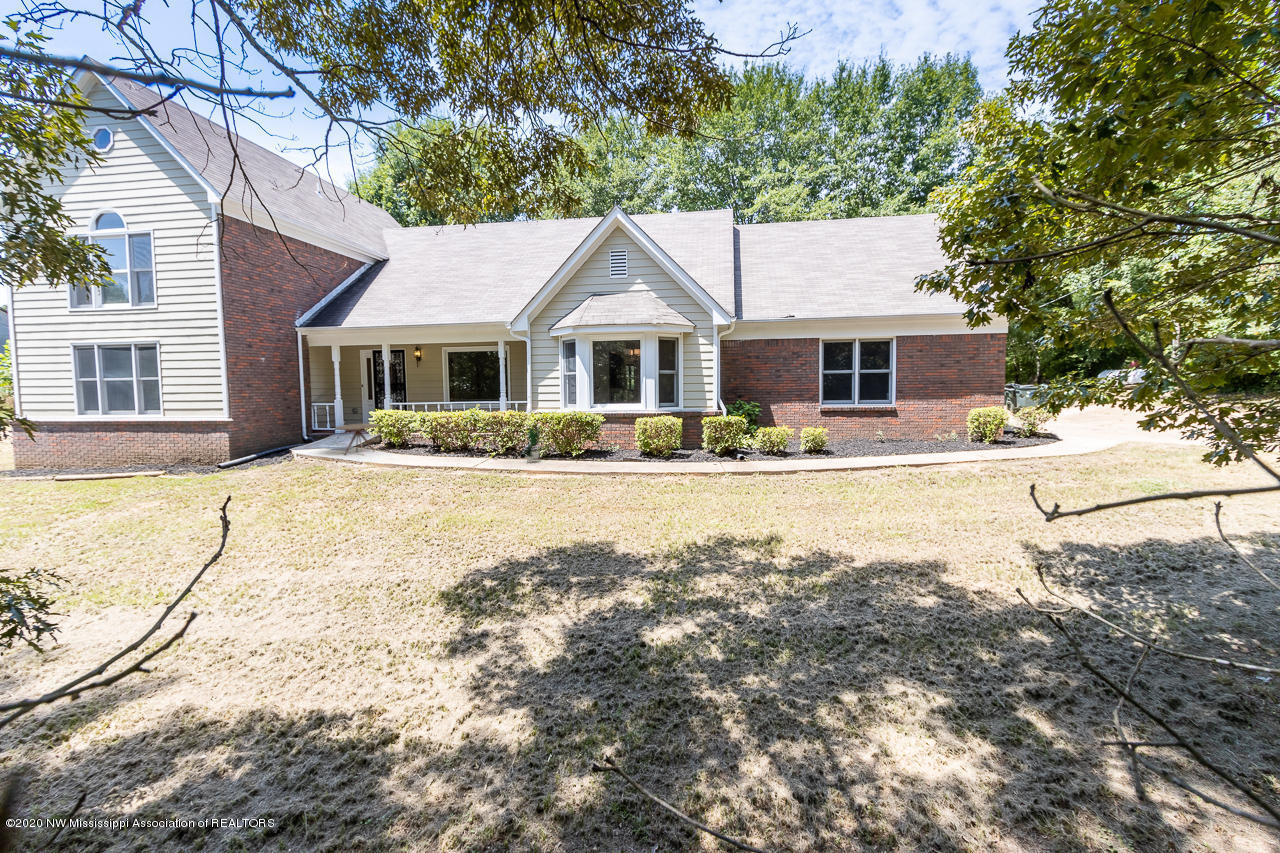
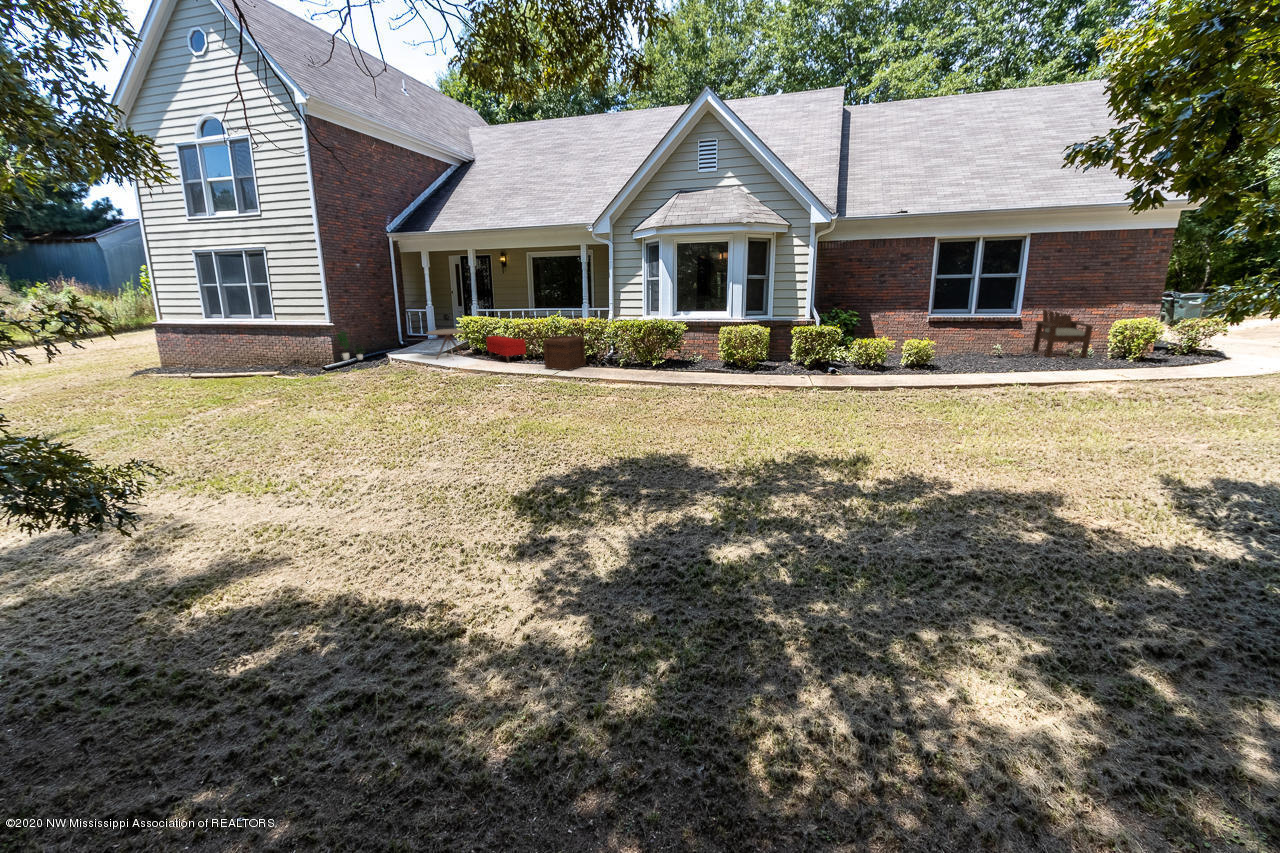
chair: none [909,399,956,441] -> present [1033,309,1093,357]
potted plant: present [523,428,541,463] -> present [335,332,364,360]
bench: none [400,429,442,457] -> present [486,336,526,363]
wooden crate: none [460,429,504,463] -> present [543,336,586,371]

